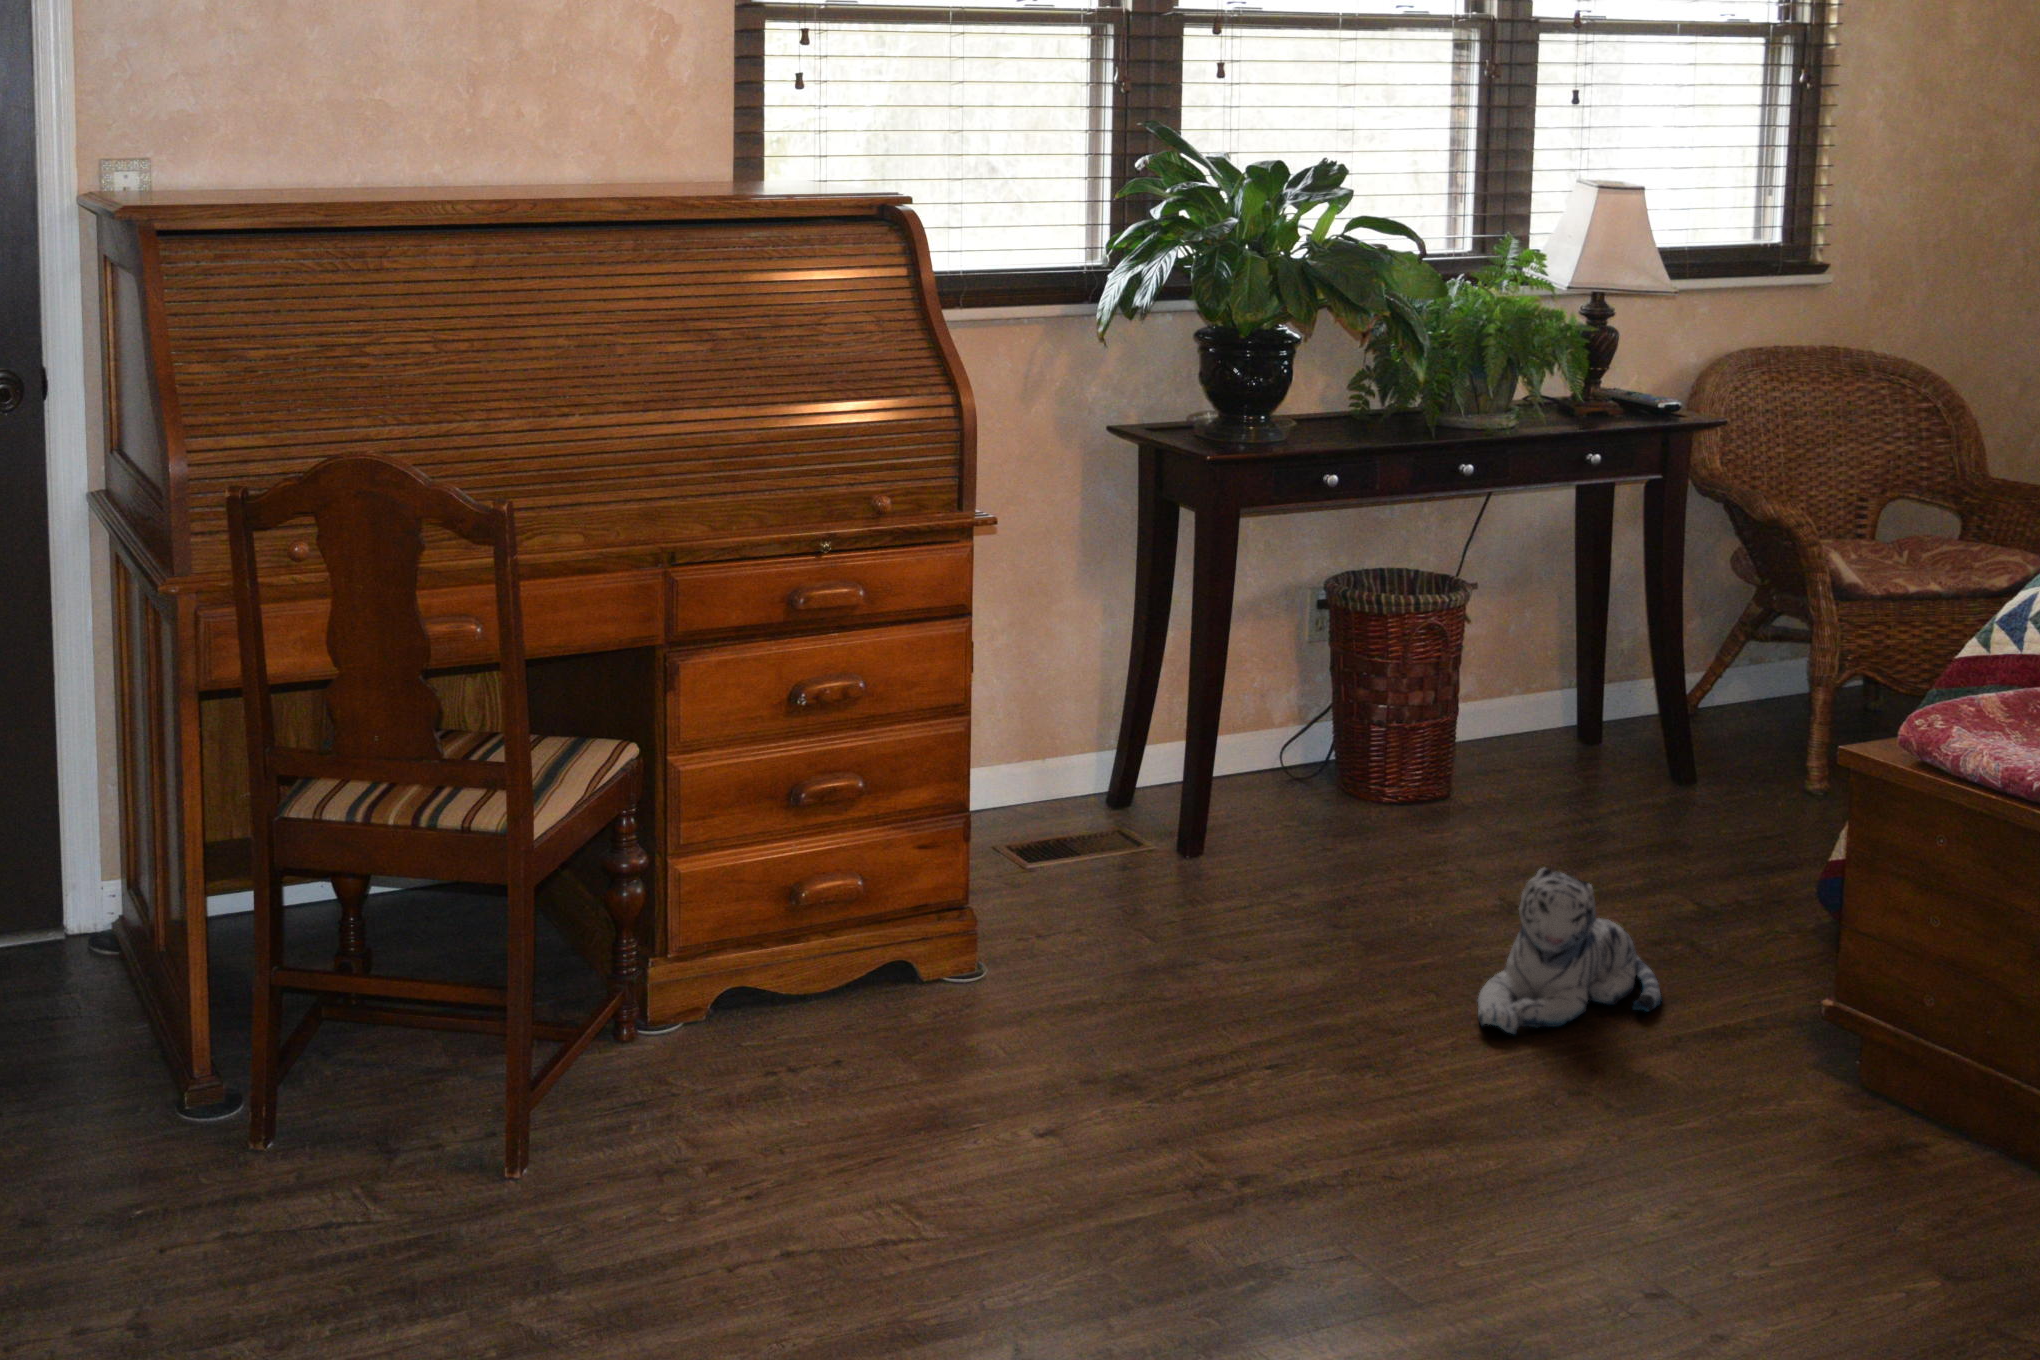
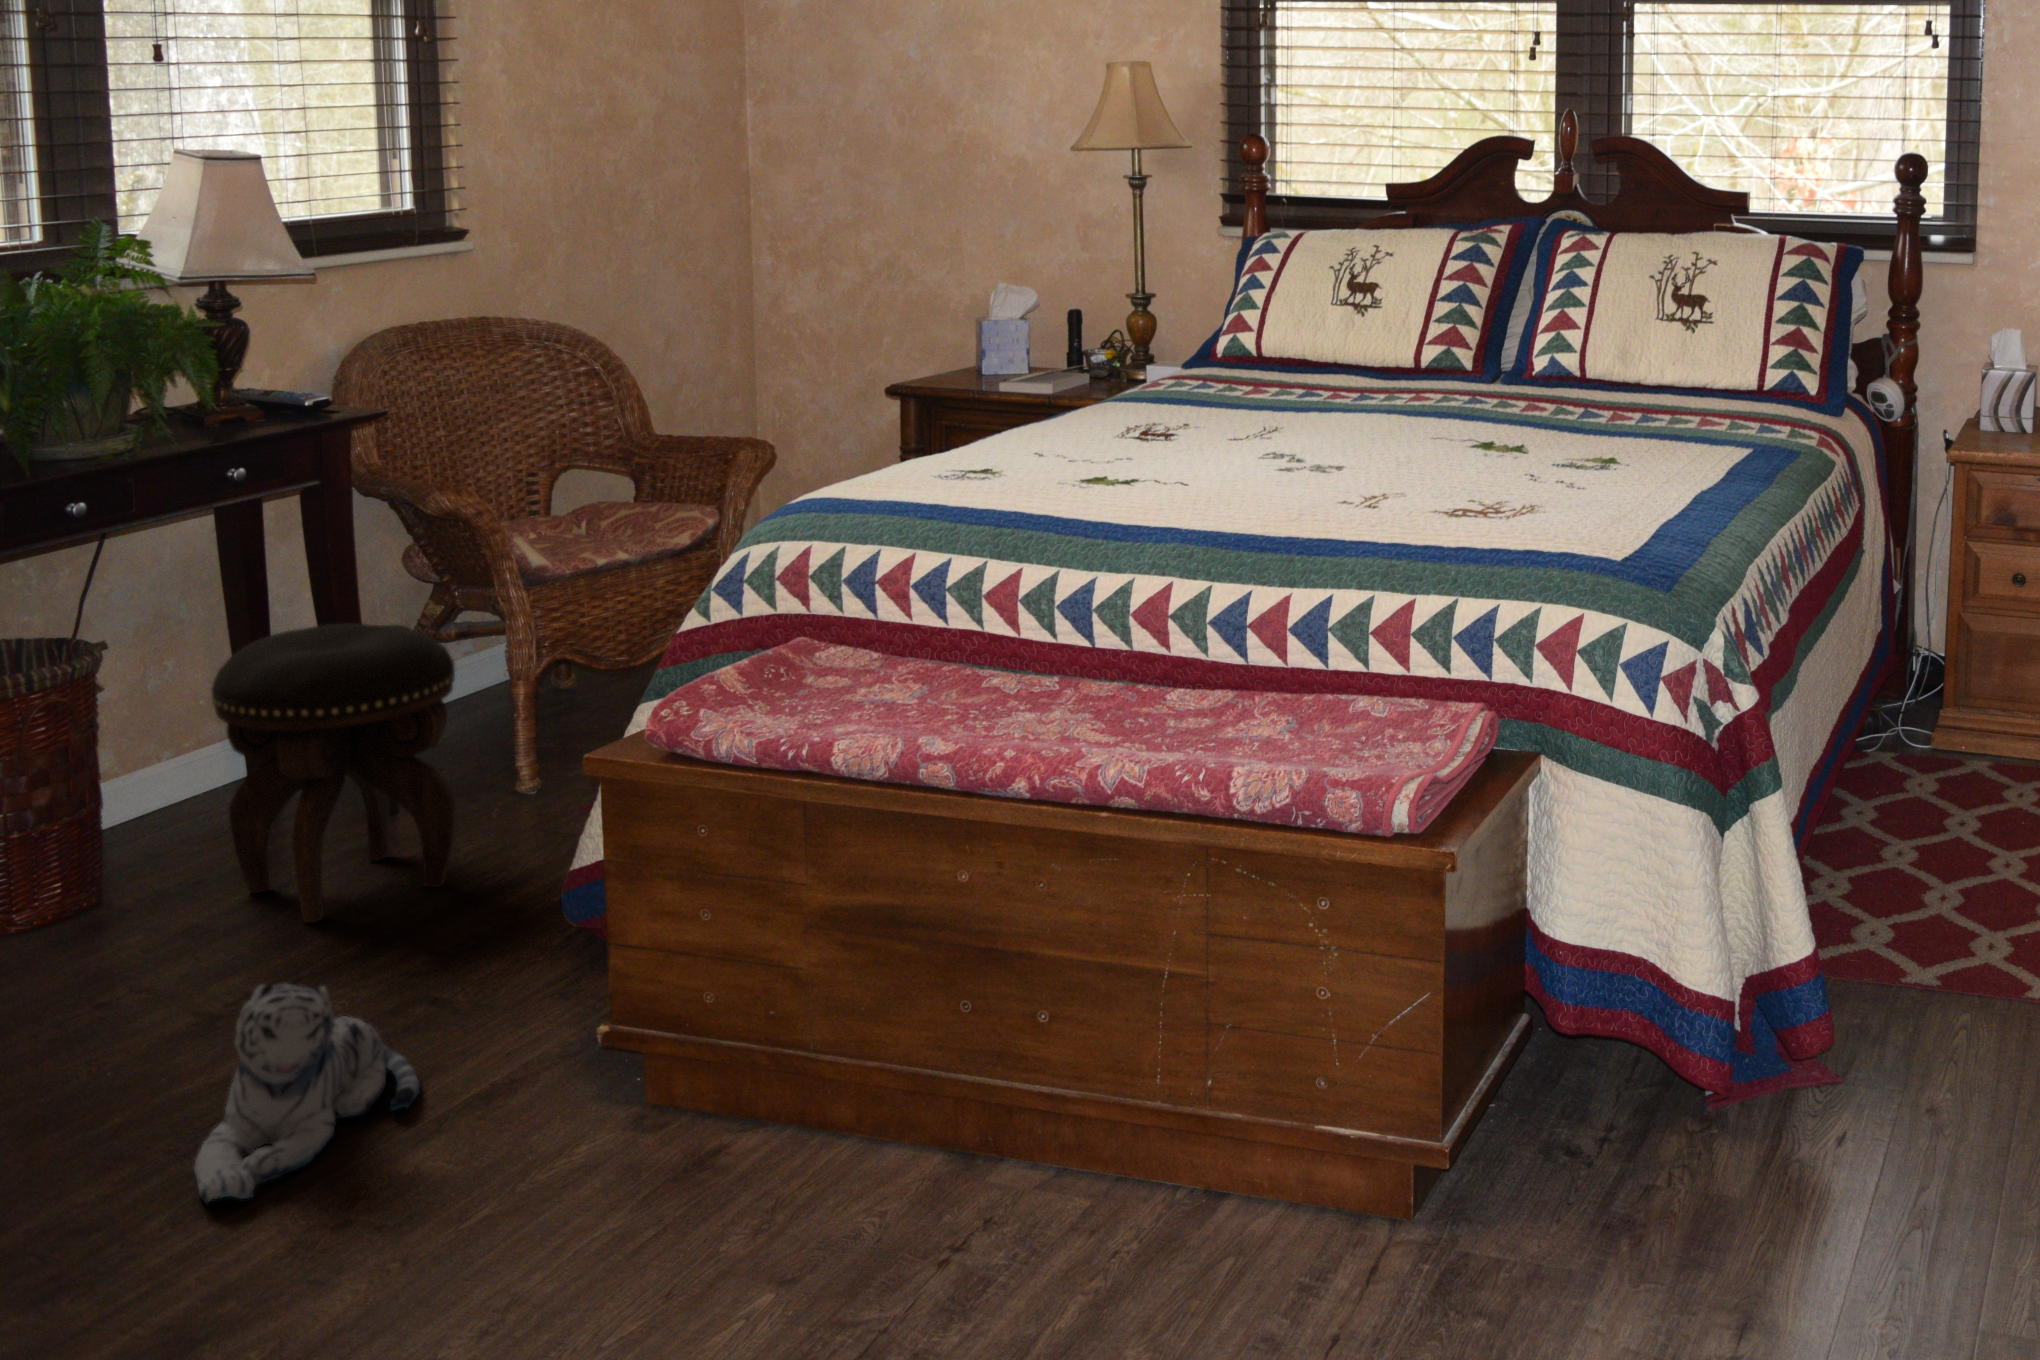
footstool: none [1552,597,1752,849] -> present [212,623,455,923]

